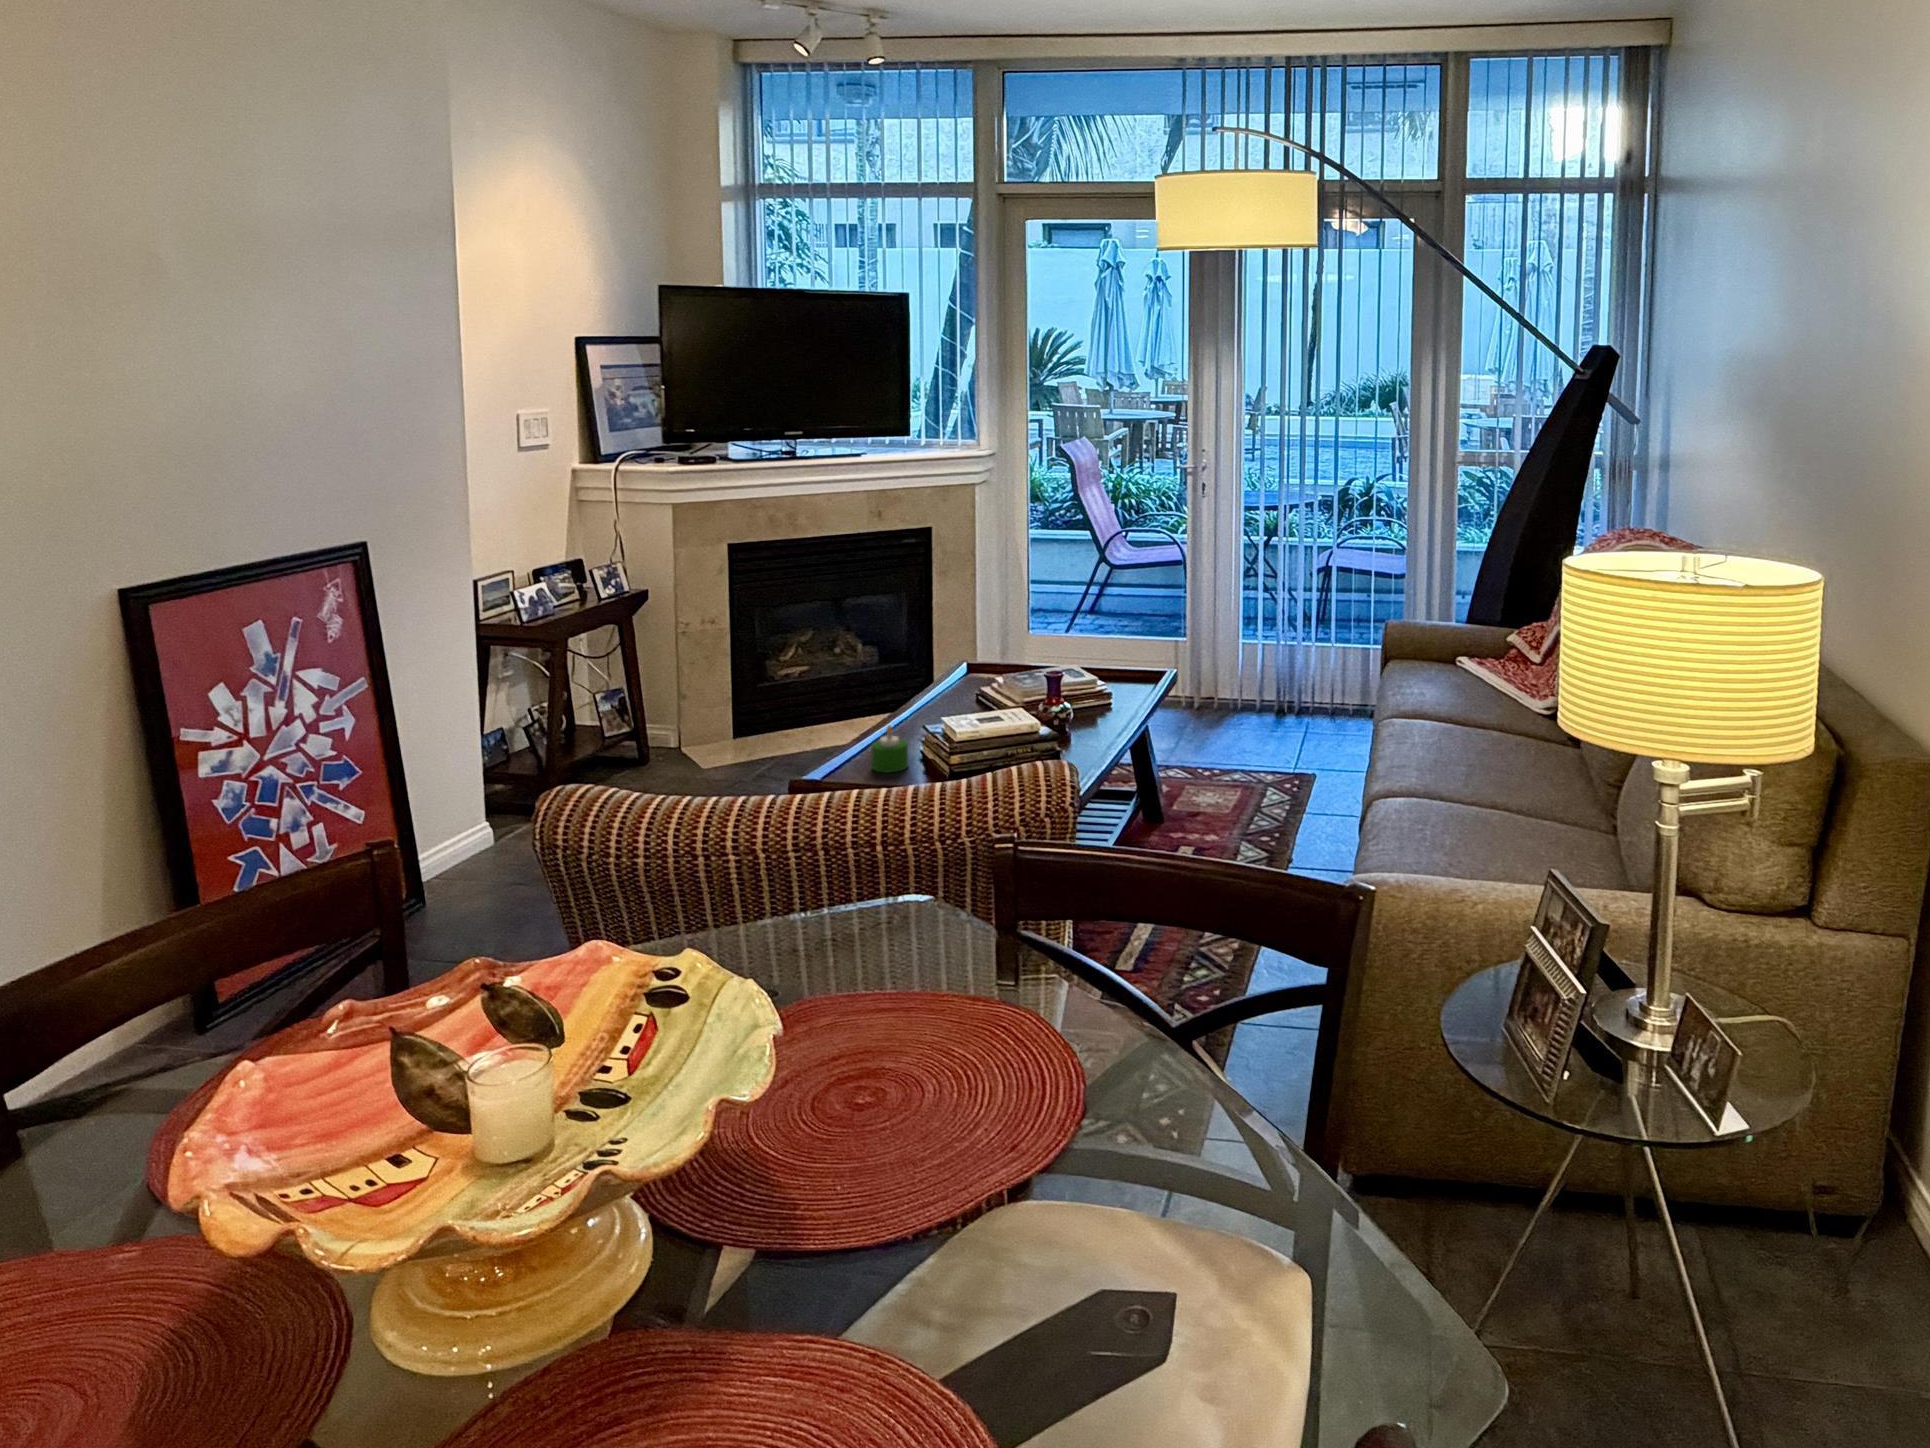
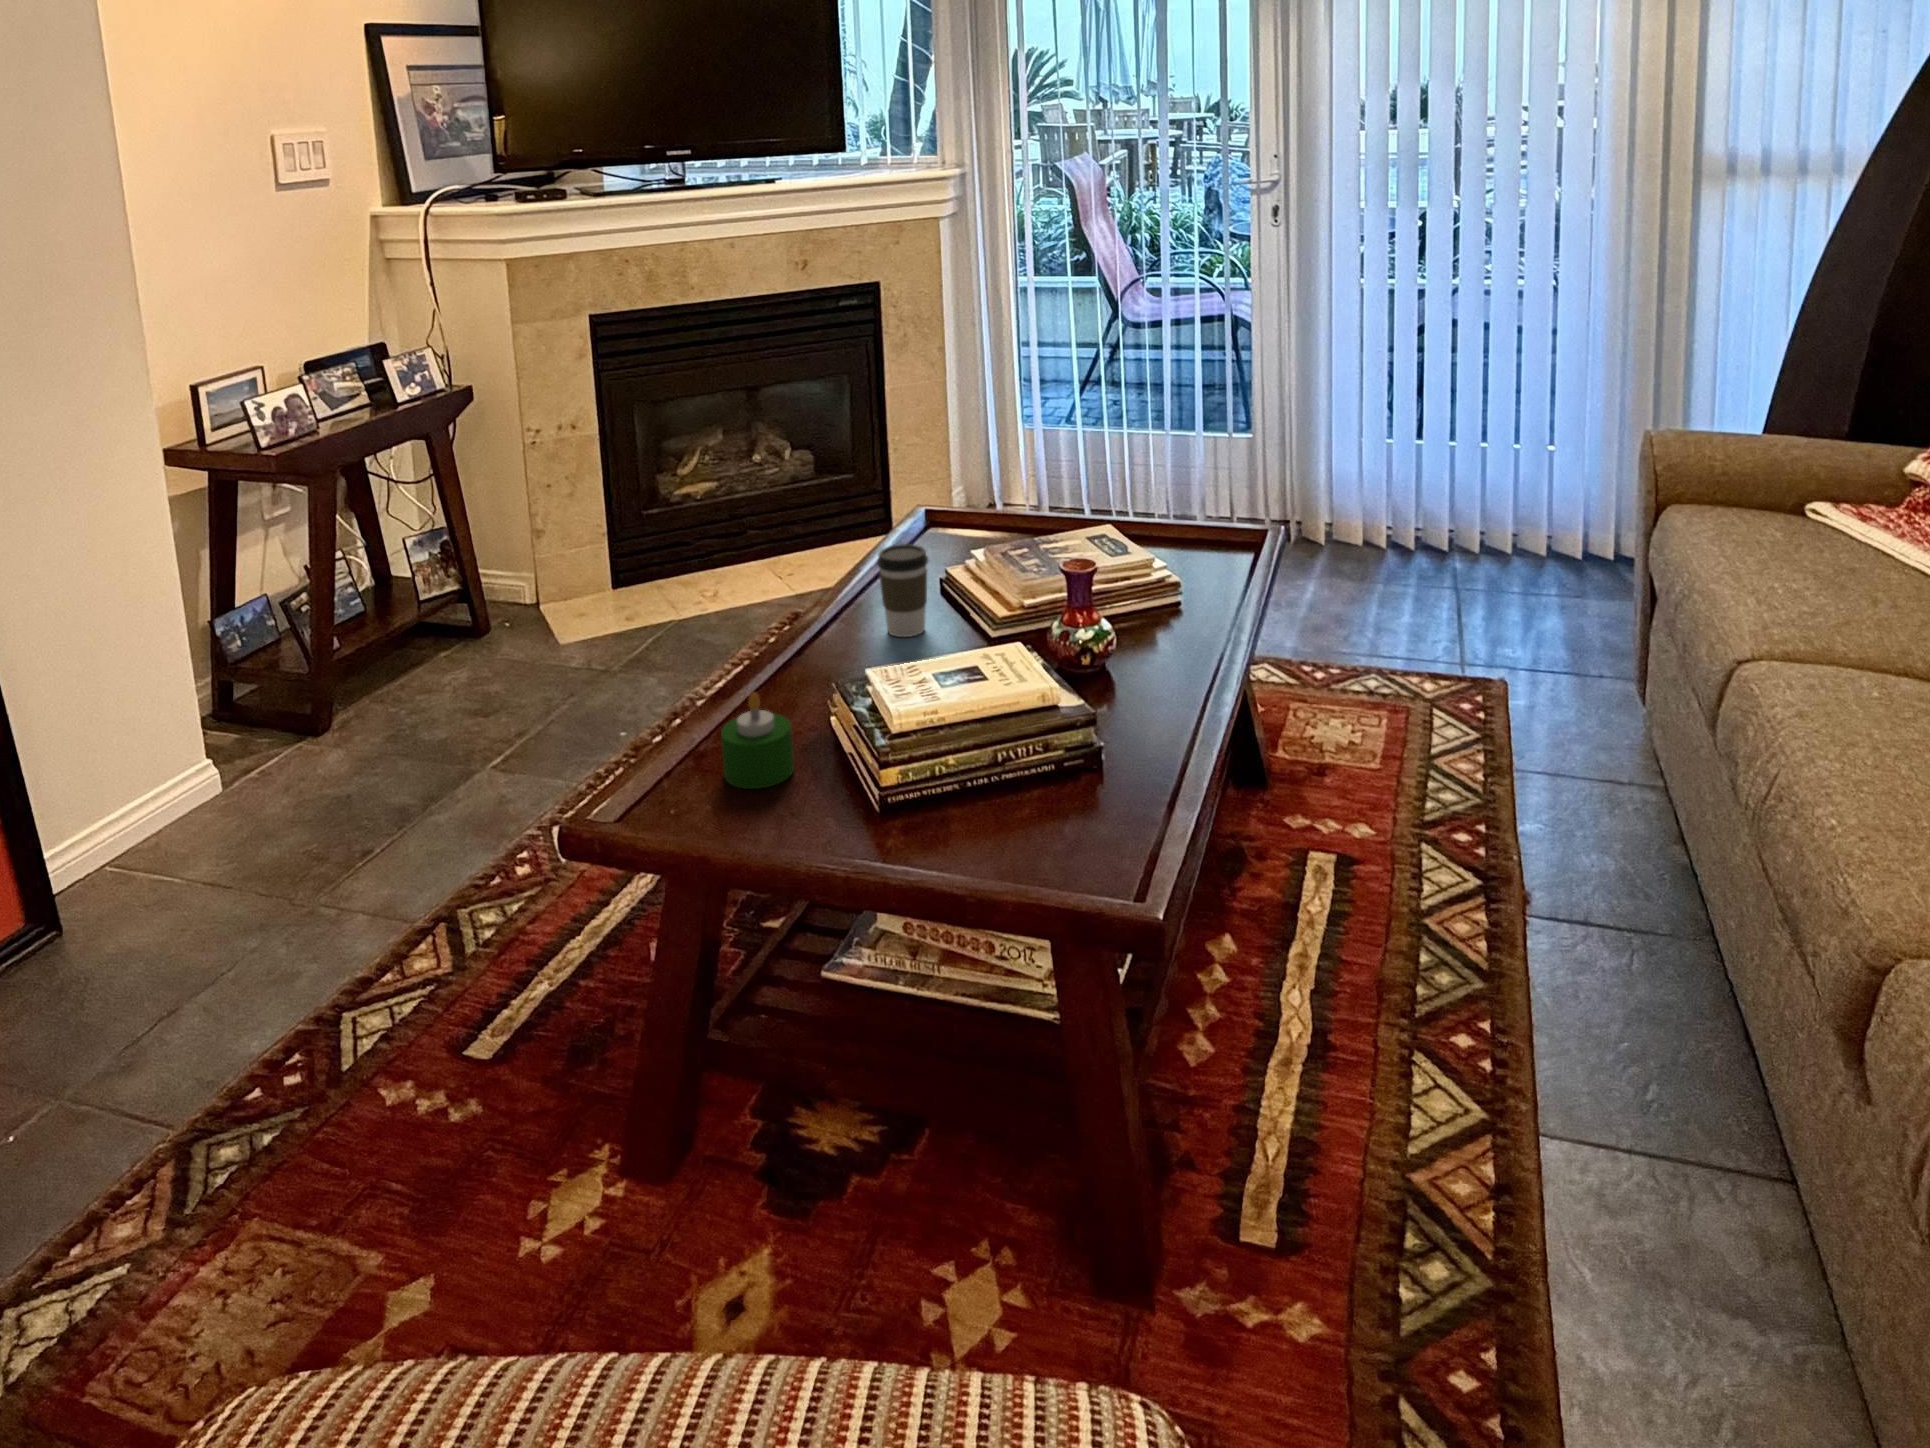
coffee cup: none [946,668,975,718] -> present [877,544,928,637]

